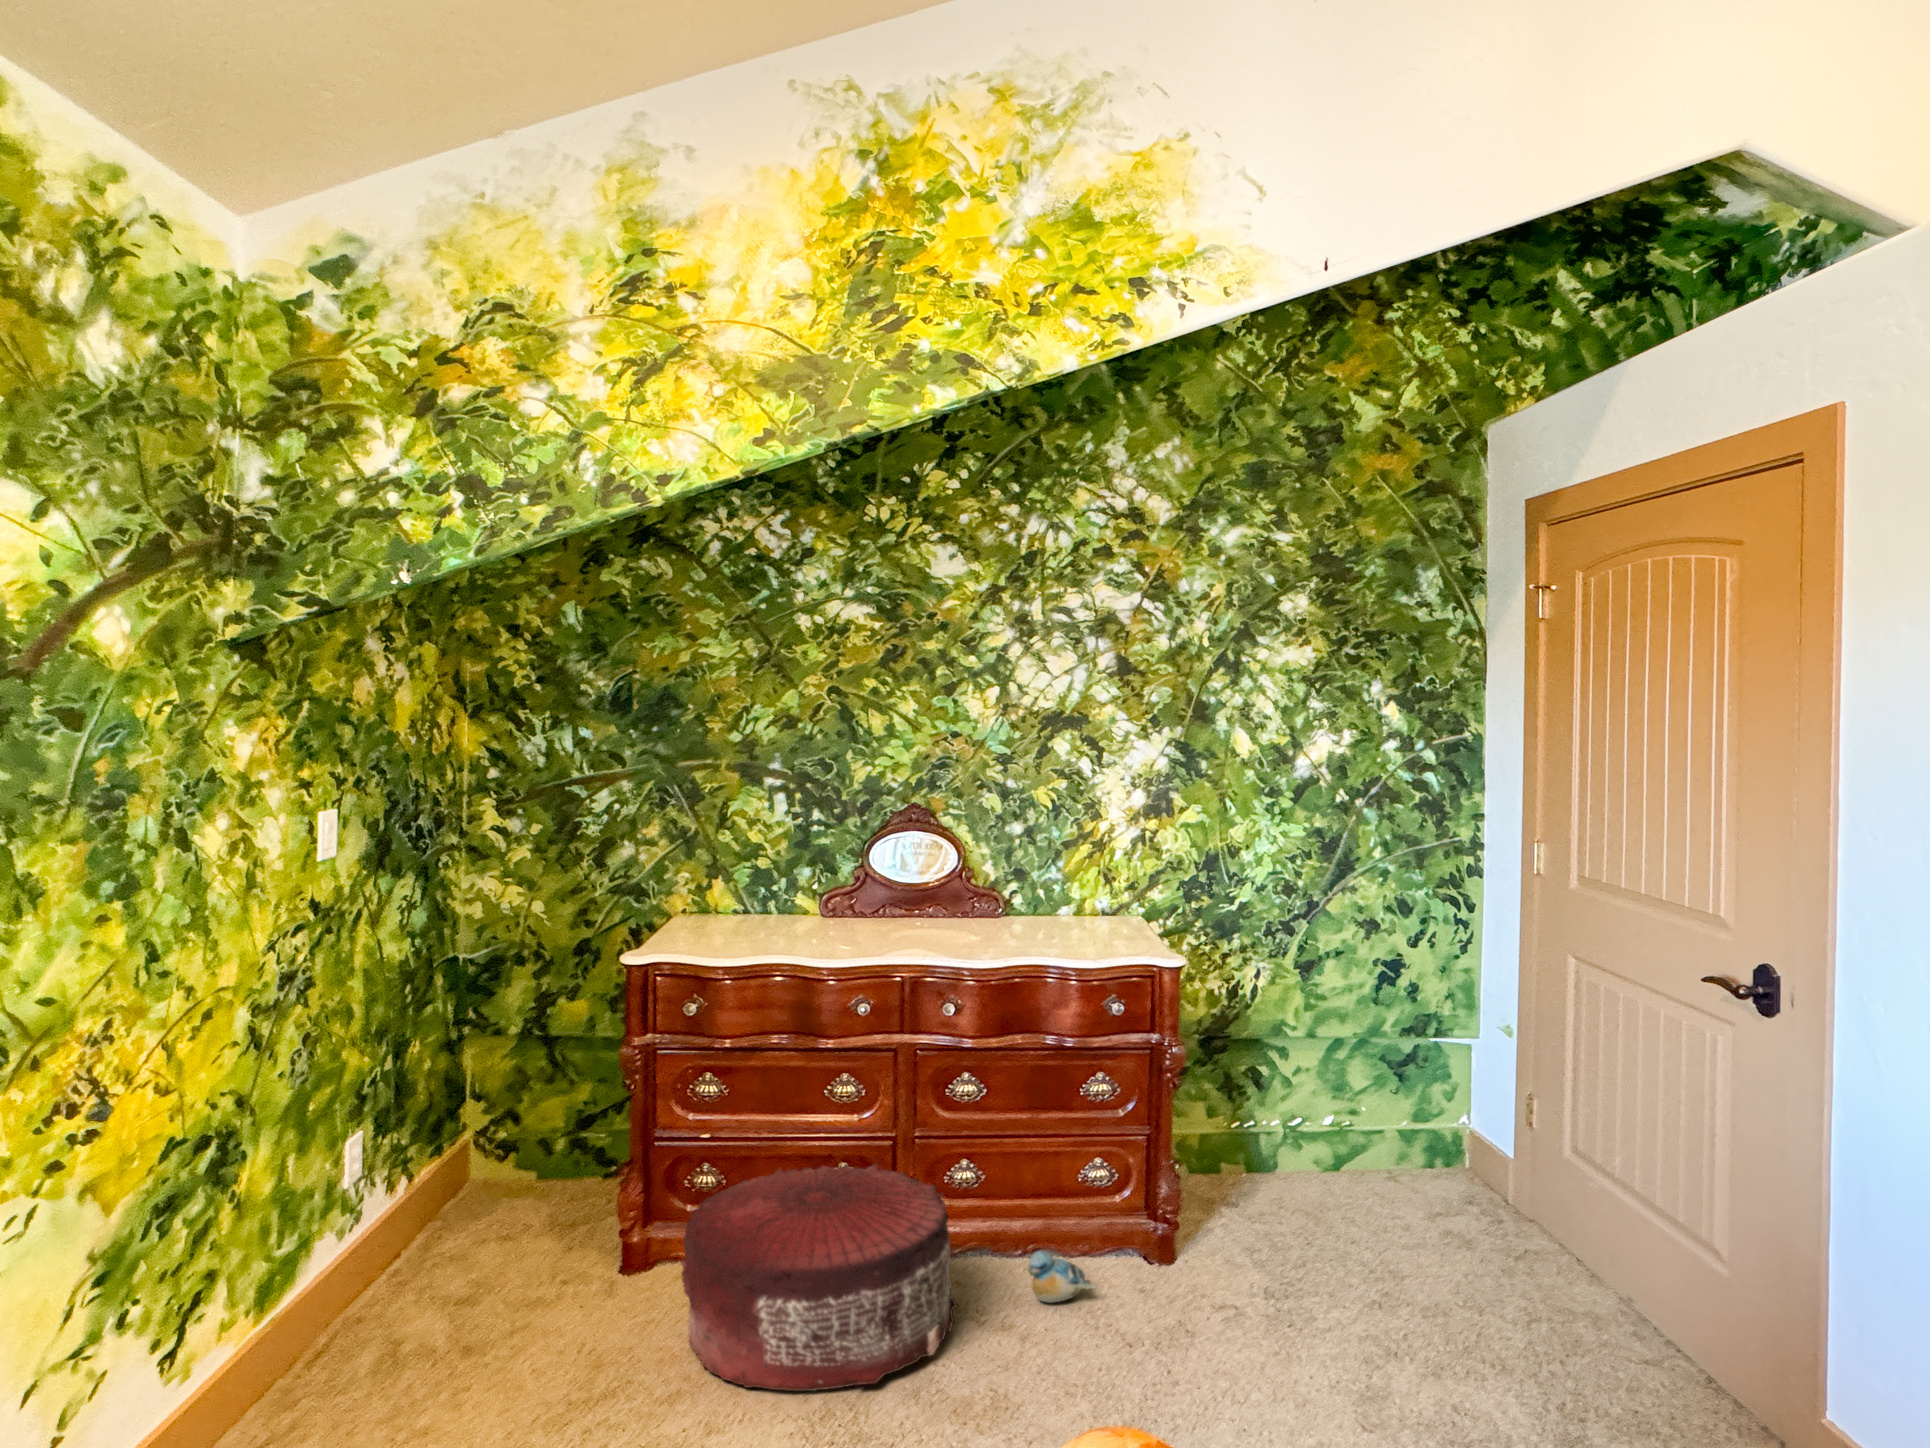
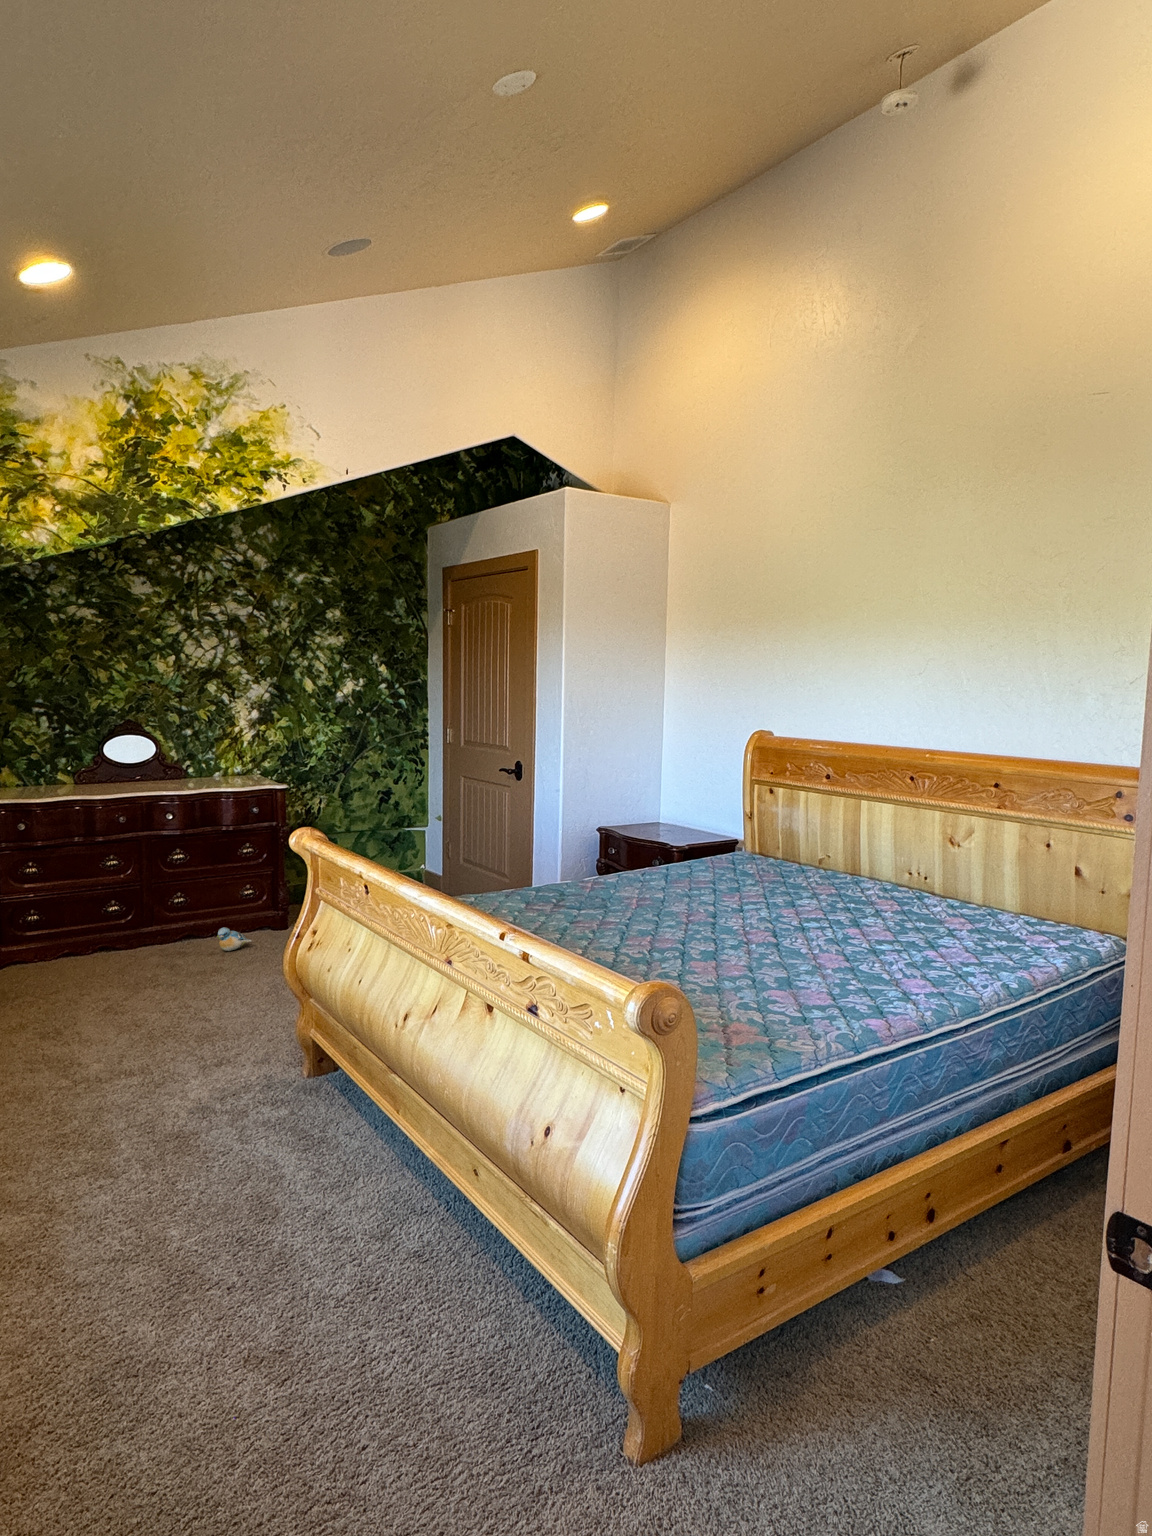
pouf: present [680,1164,957,1391] -> none [33,898,184,997]

